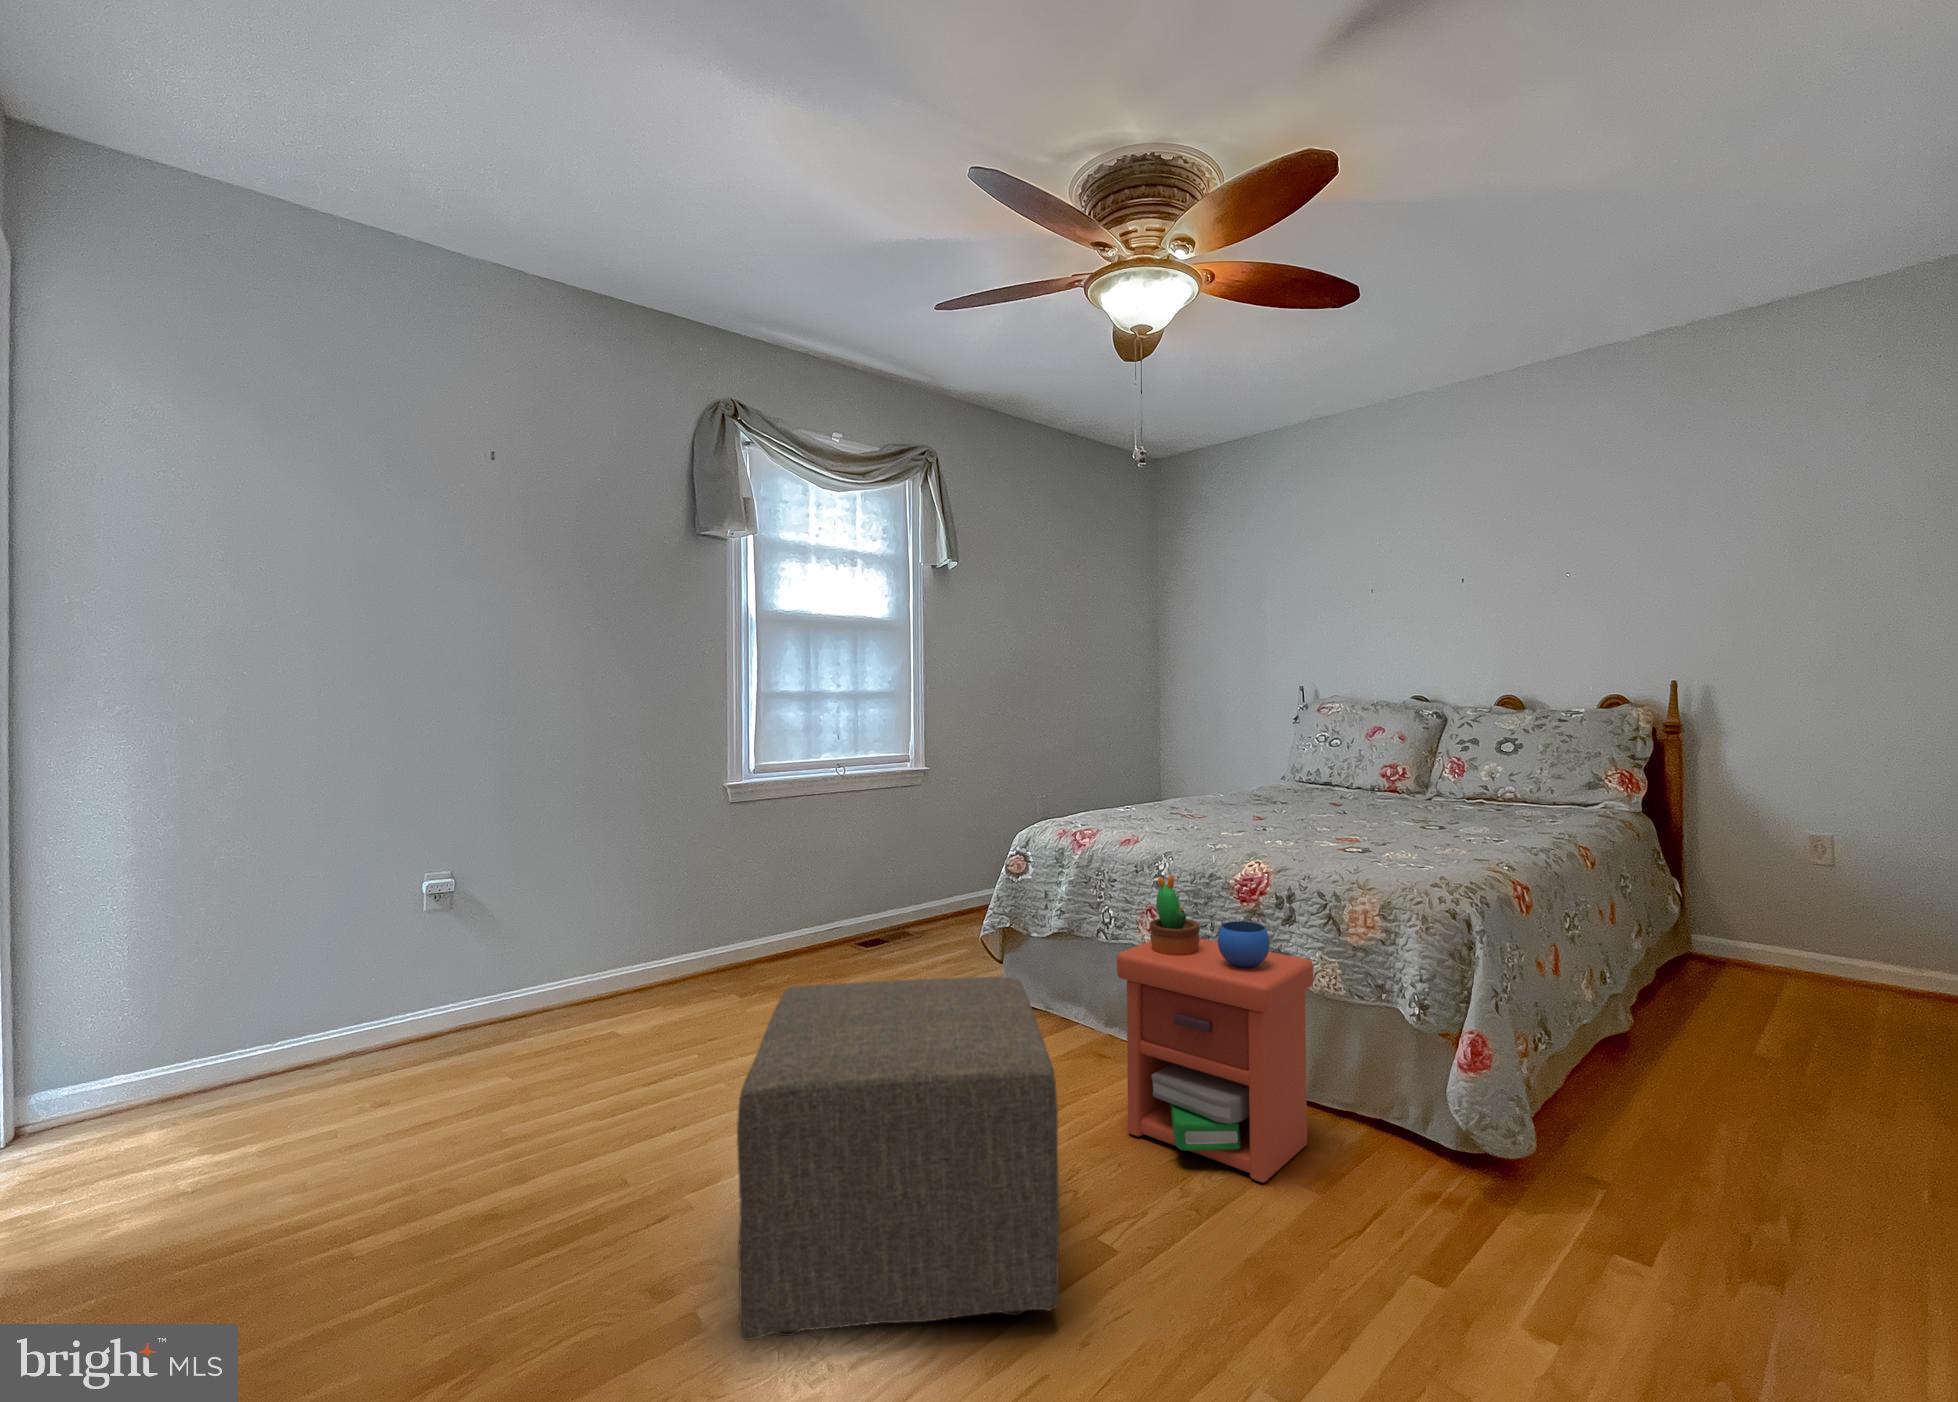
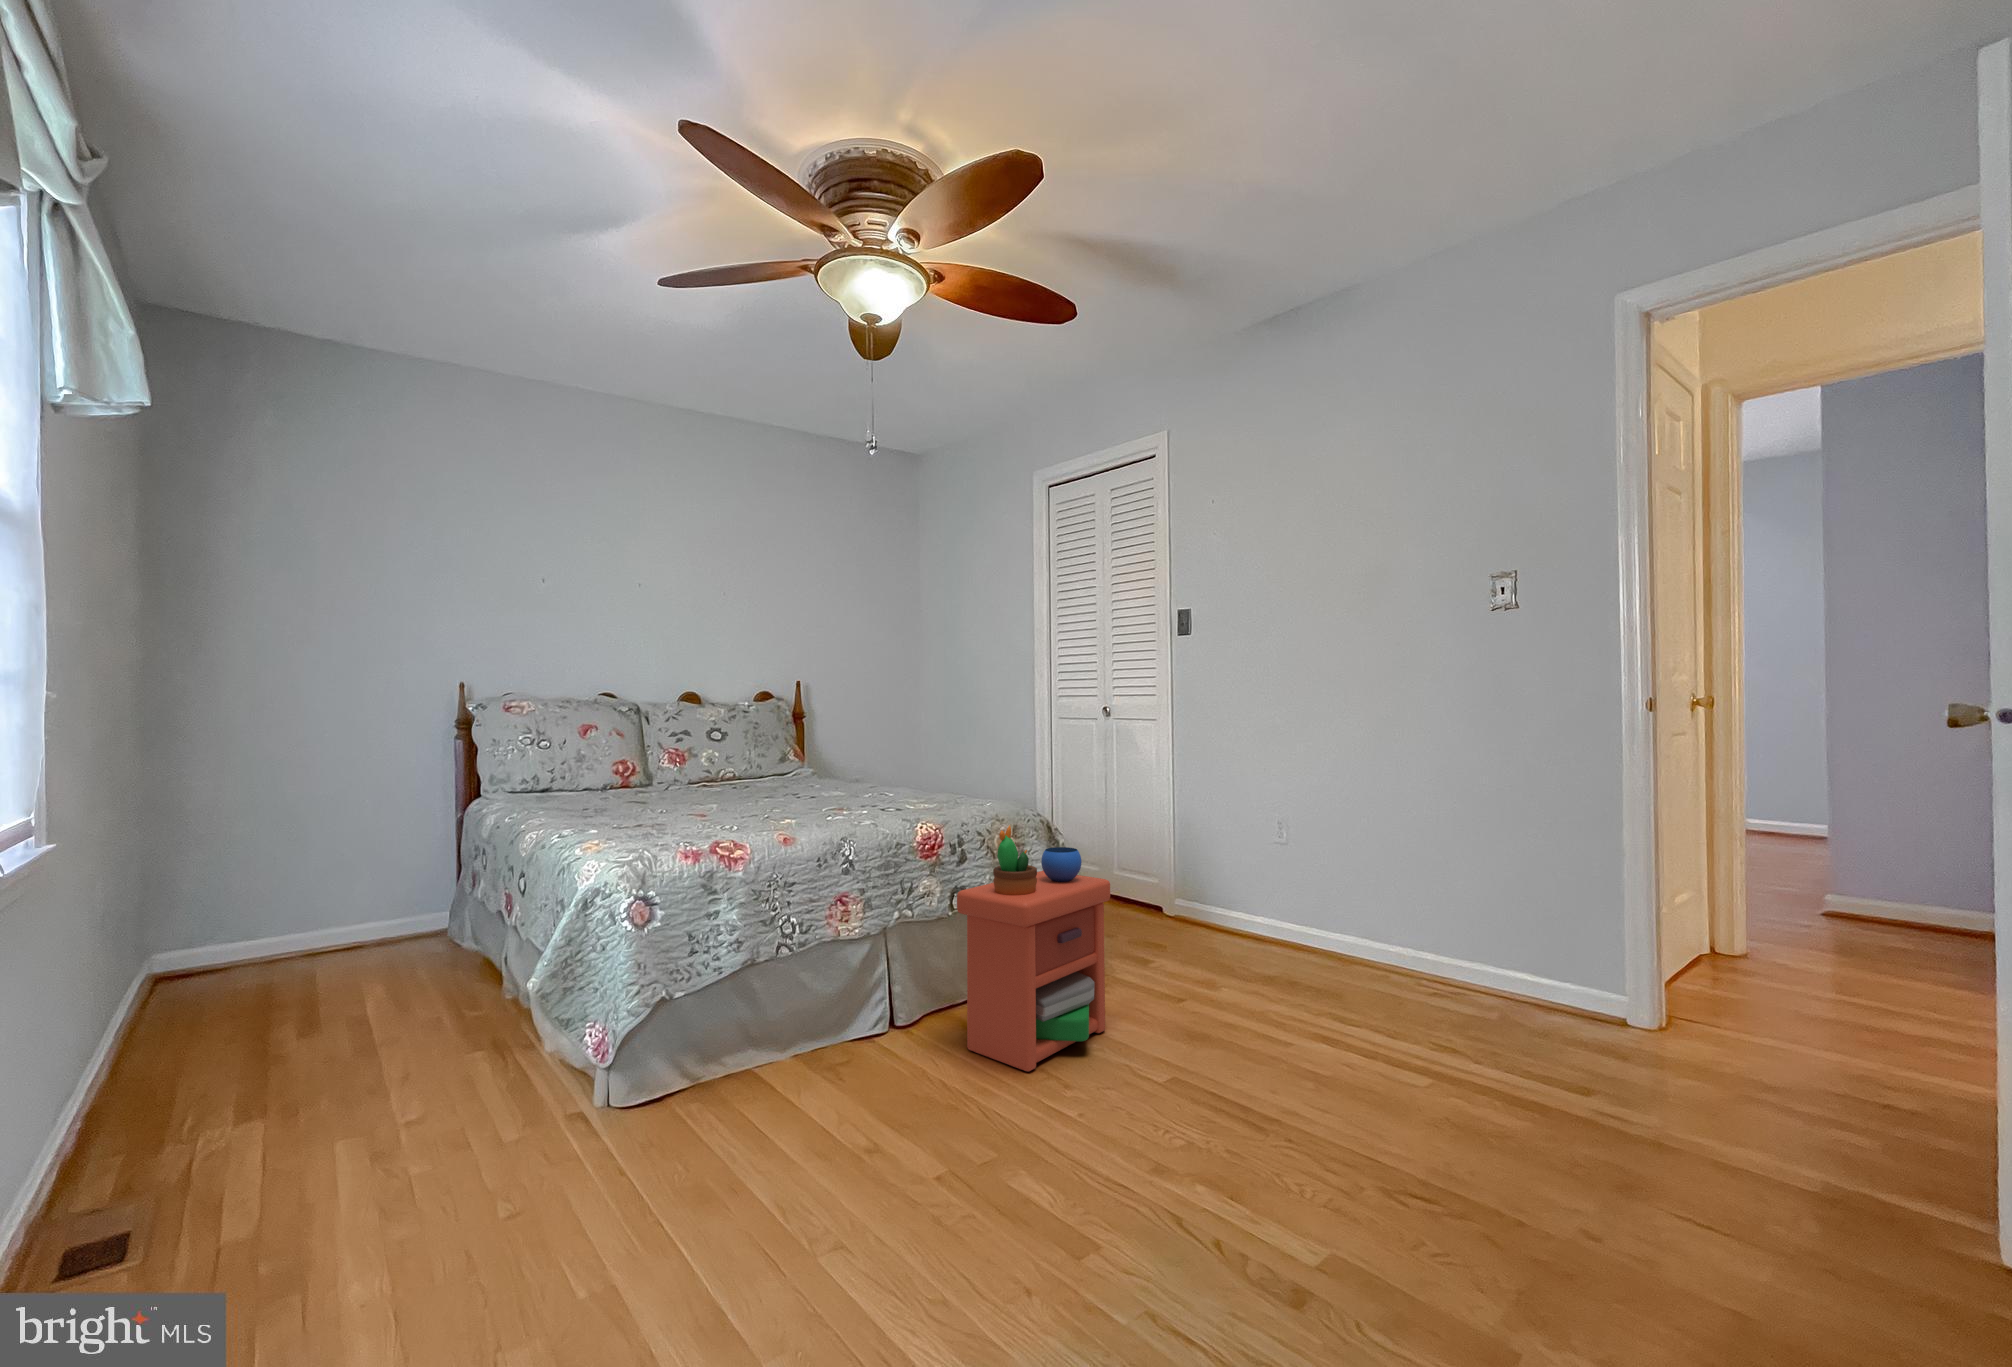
ottoman: present [737,977,1060,1340] -> none [1099,920,1467,1267]

